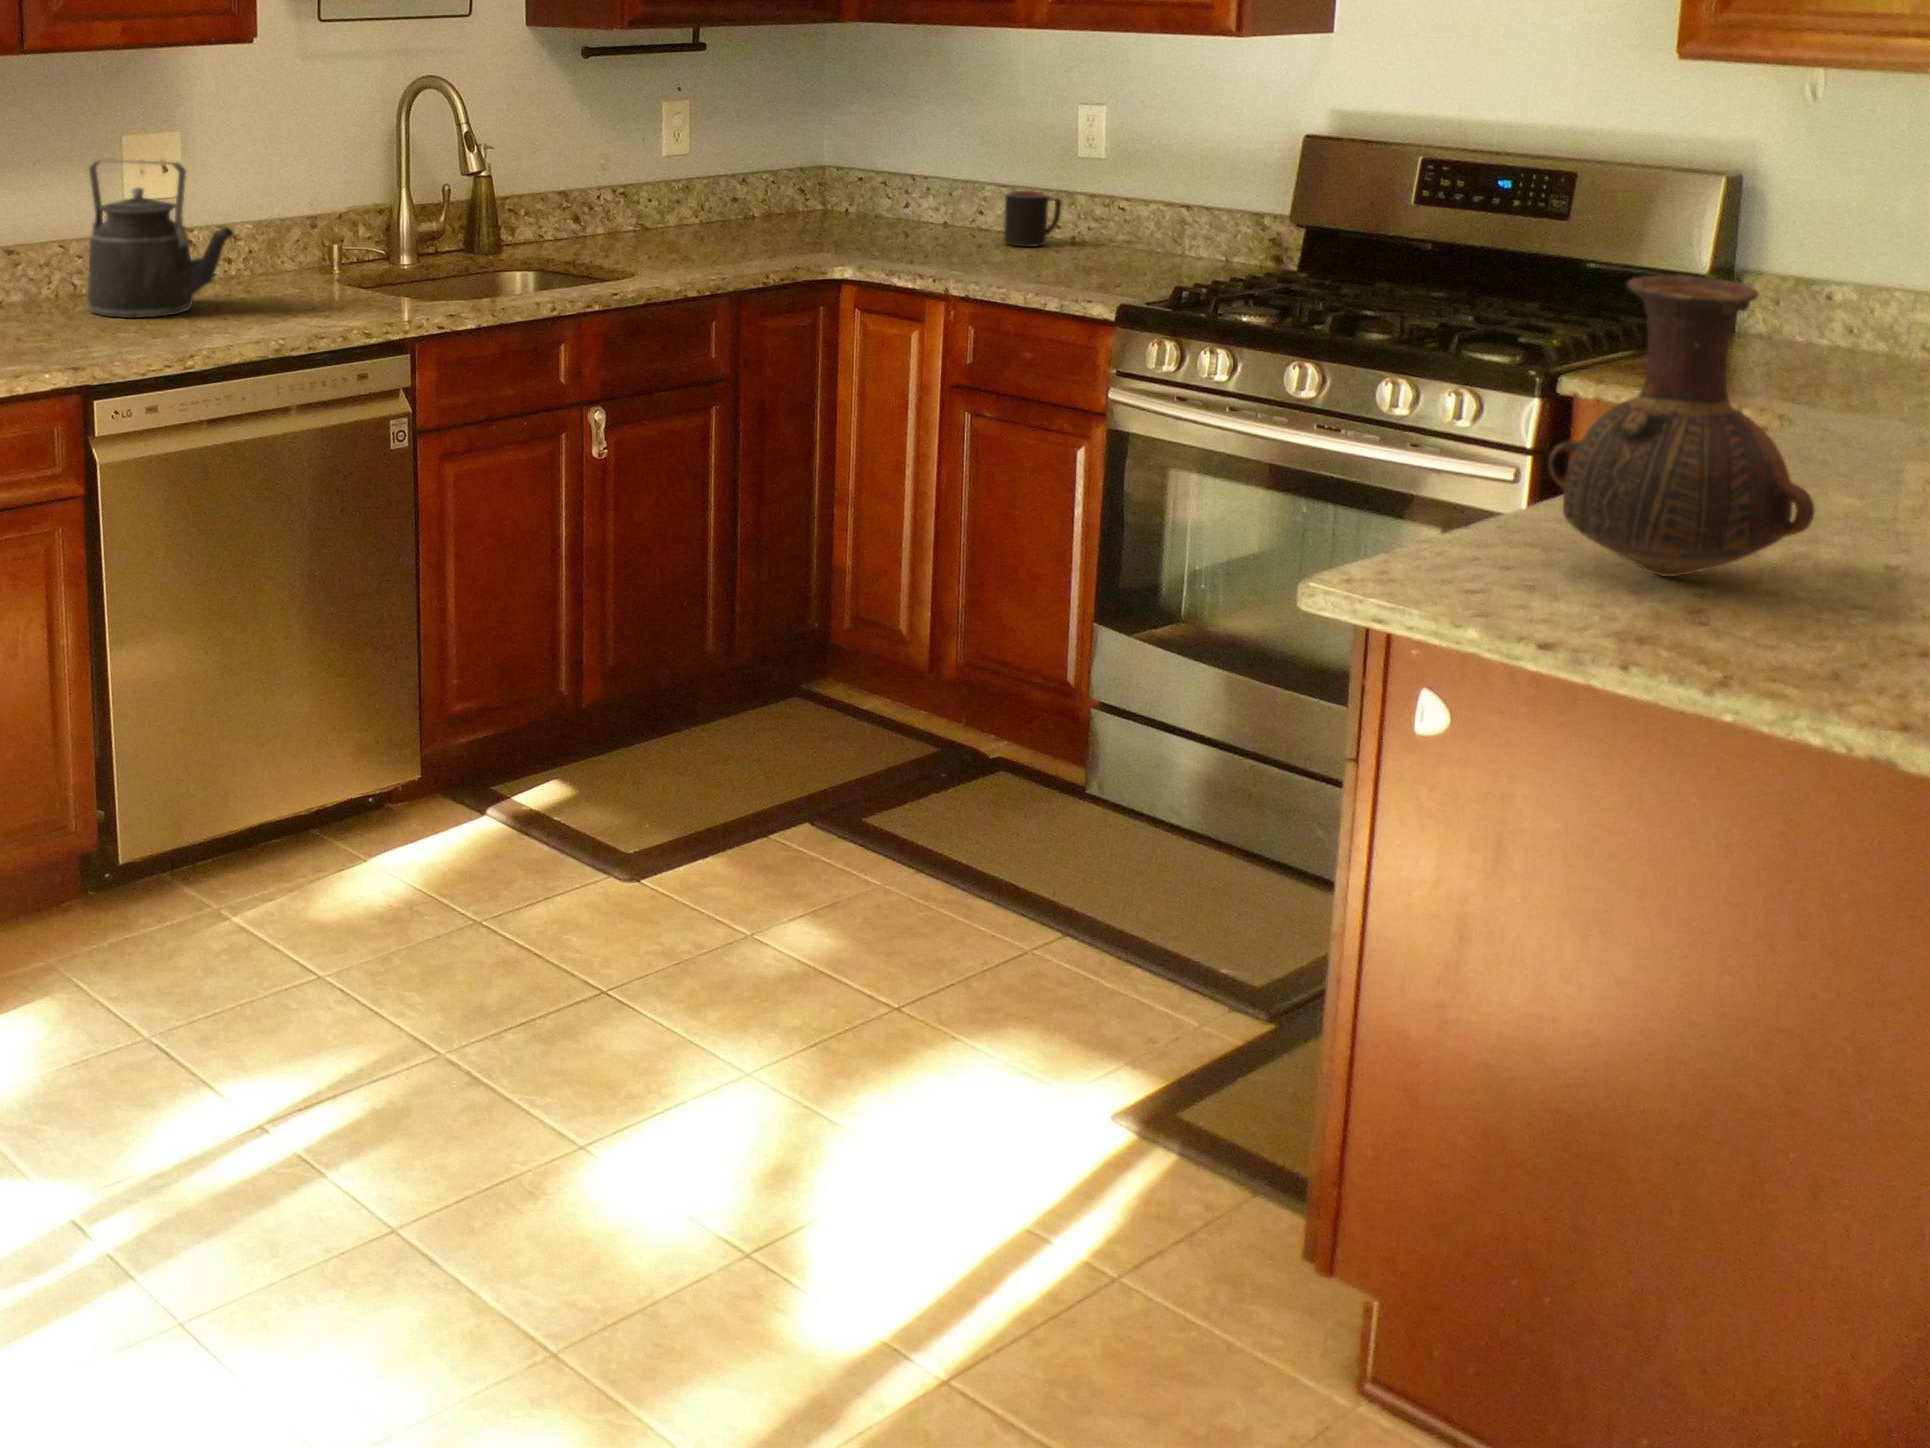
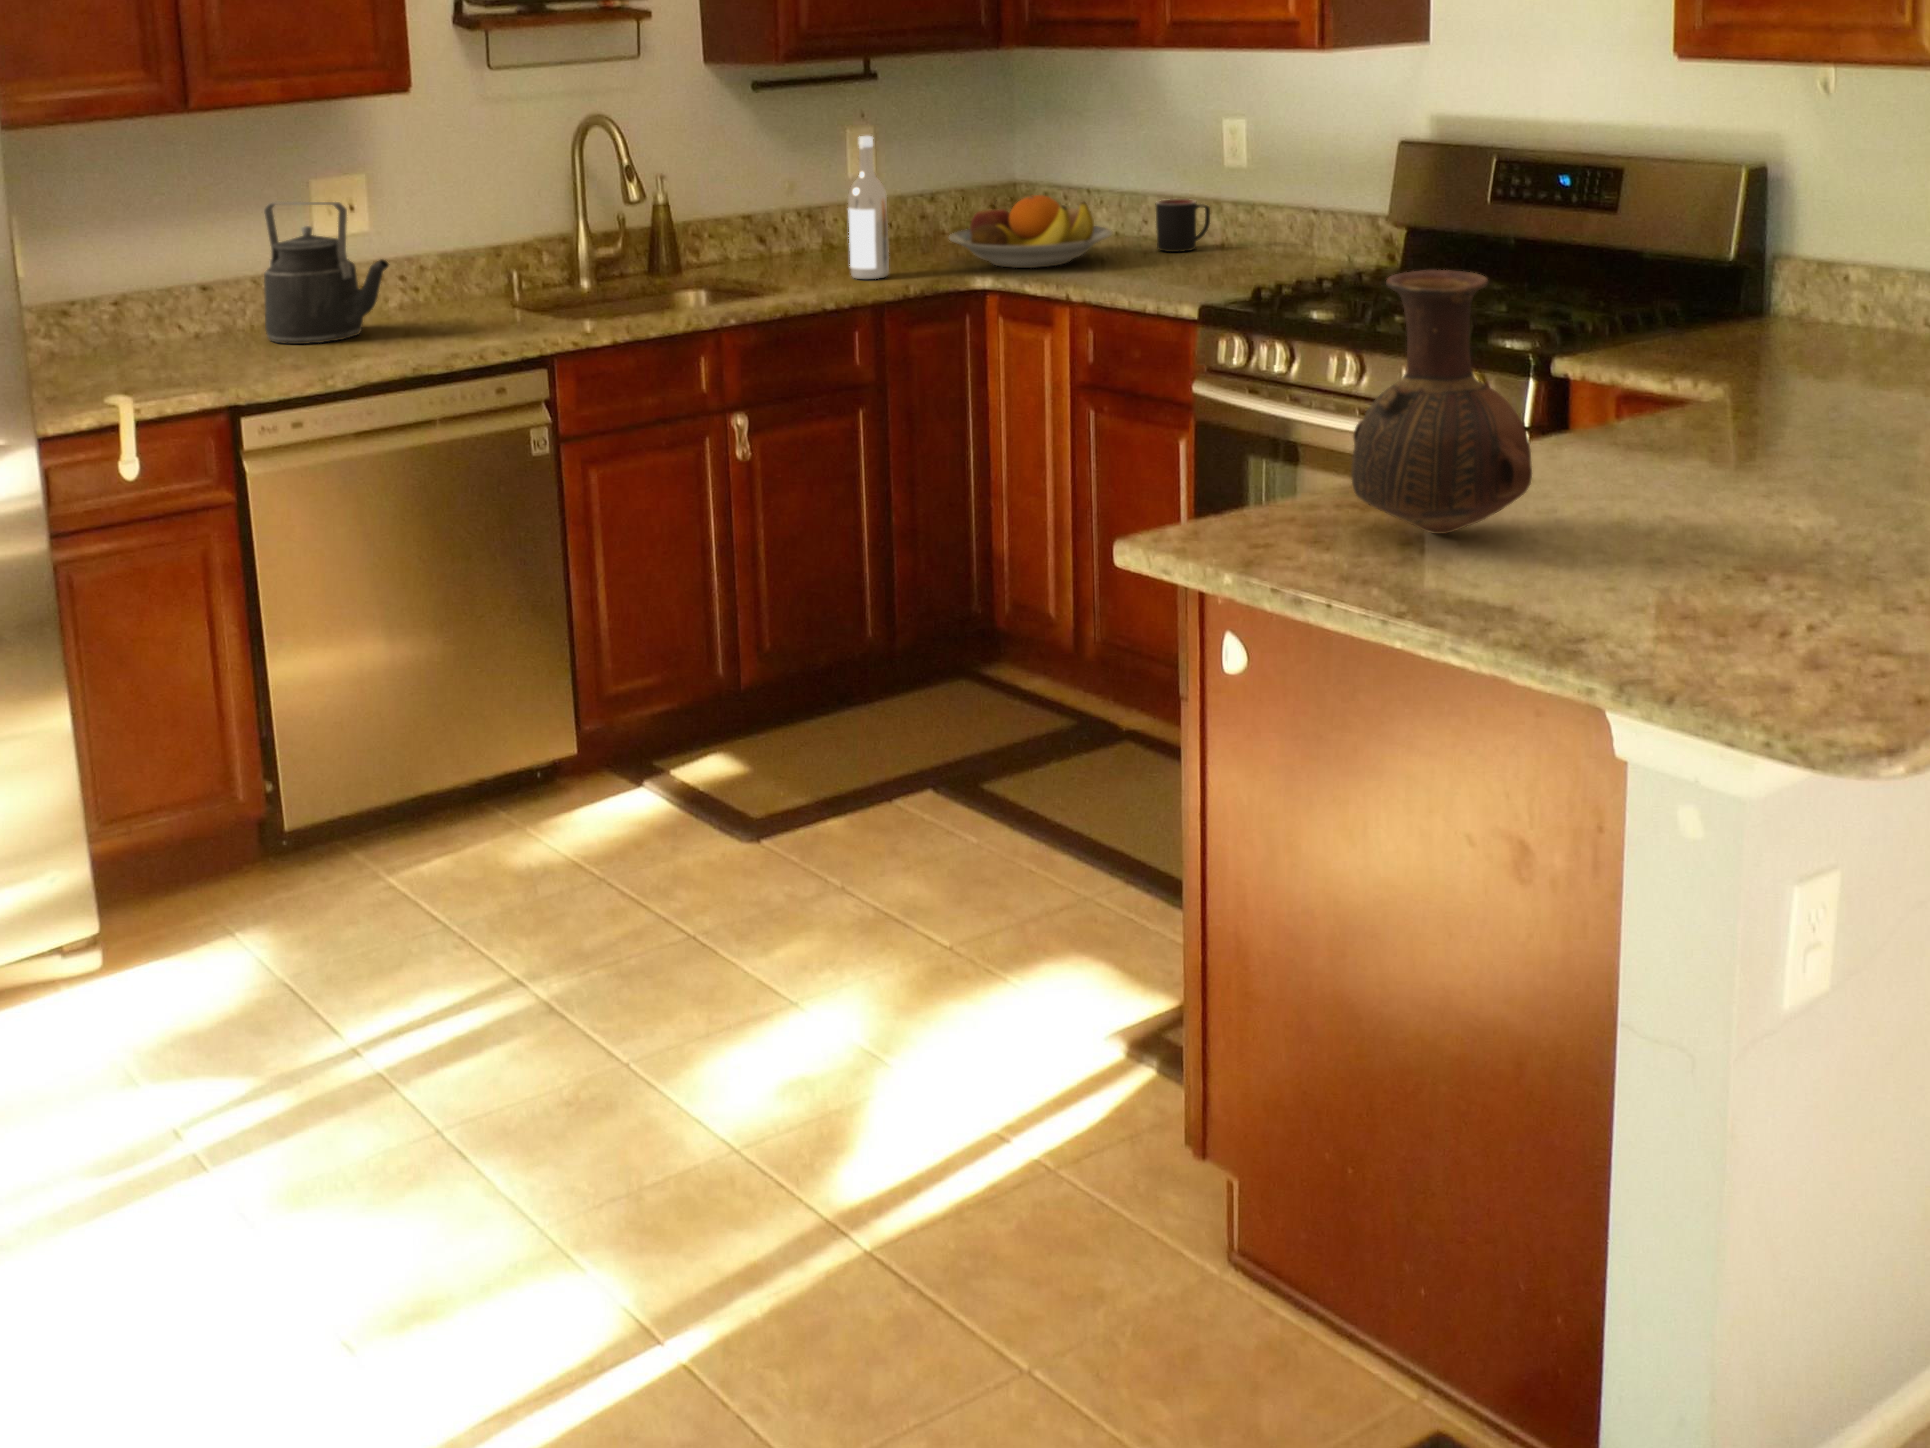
wine bottle: none [696,111,739,265] -> present [848,136,889,279]
fruit bowl: none [792,181,969,258] -> present [949,195,1112,268]

